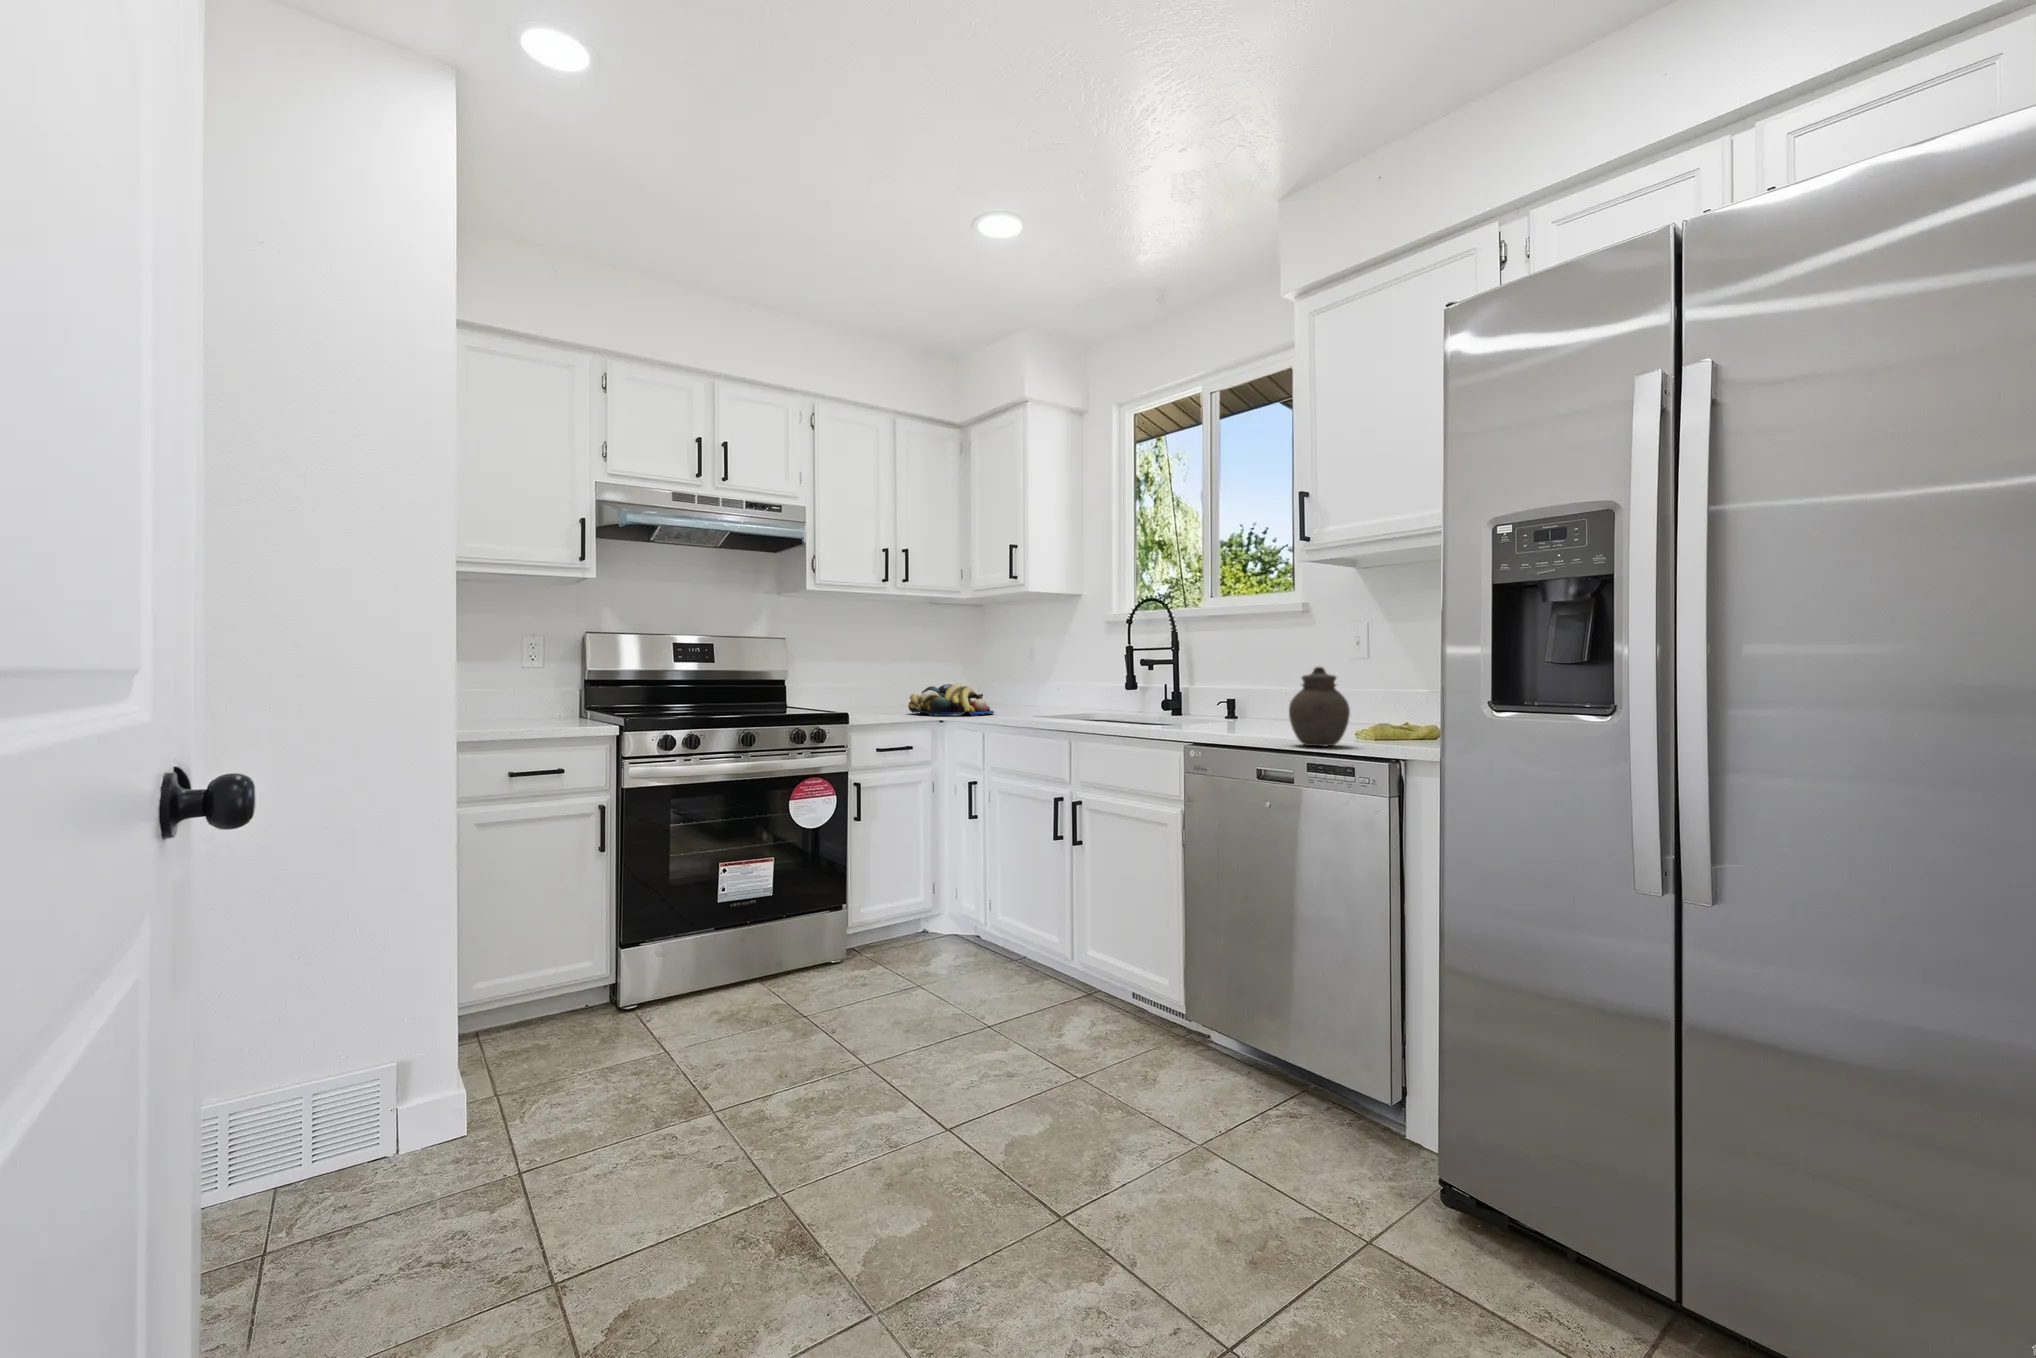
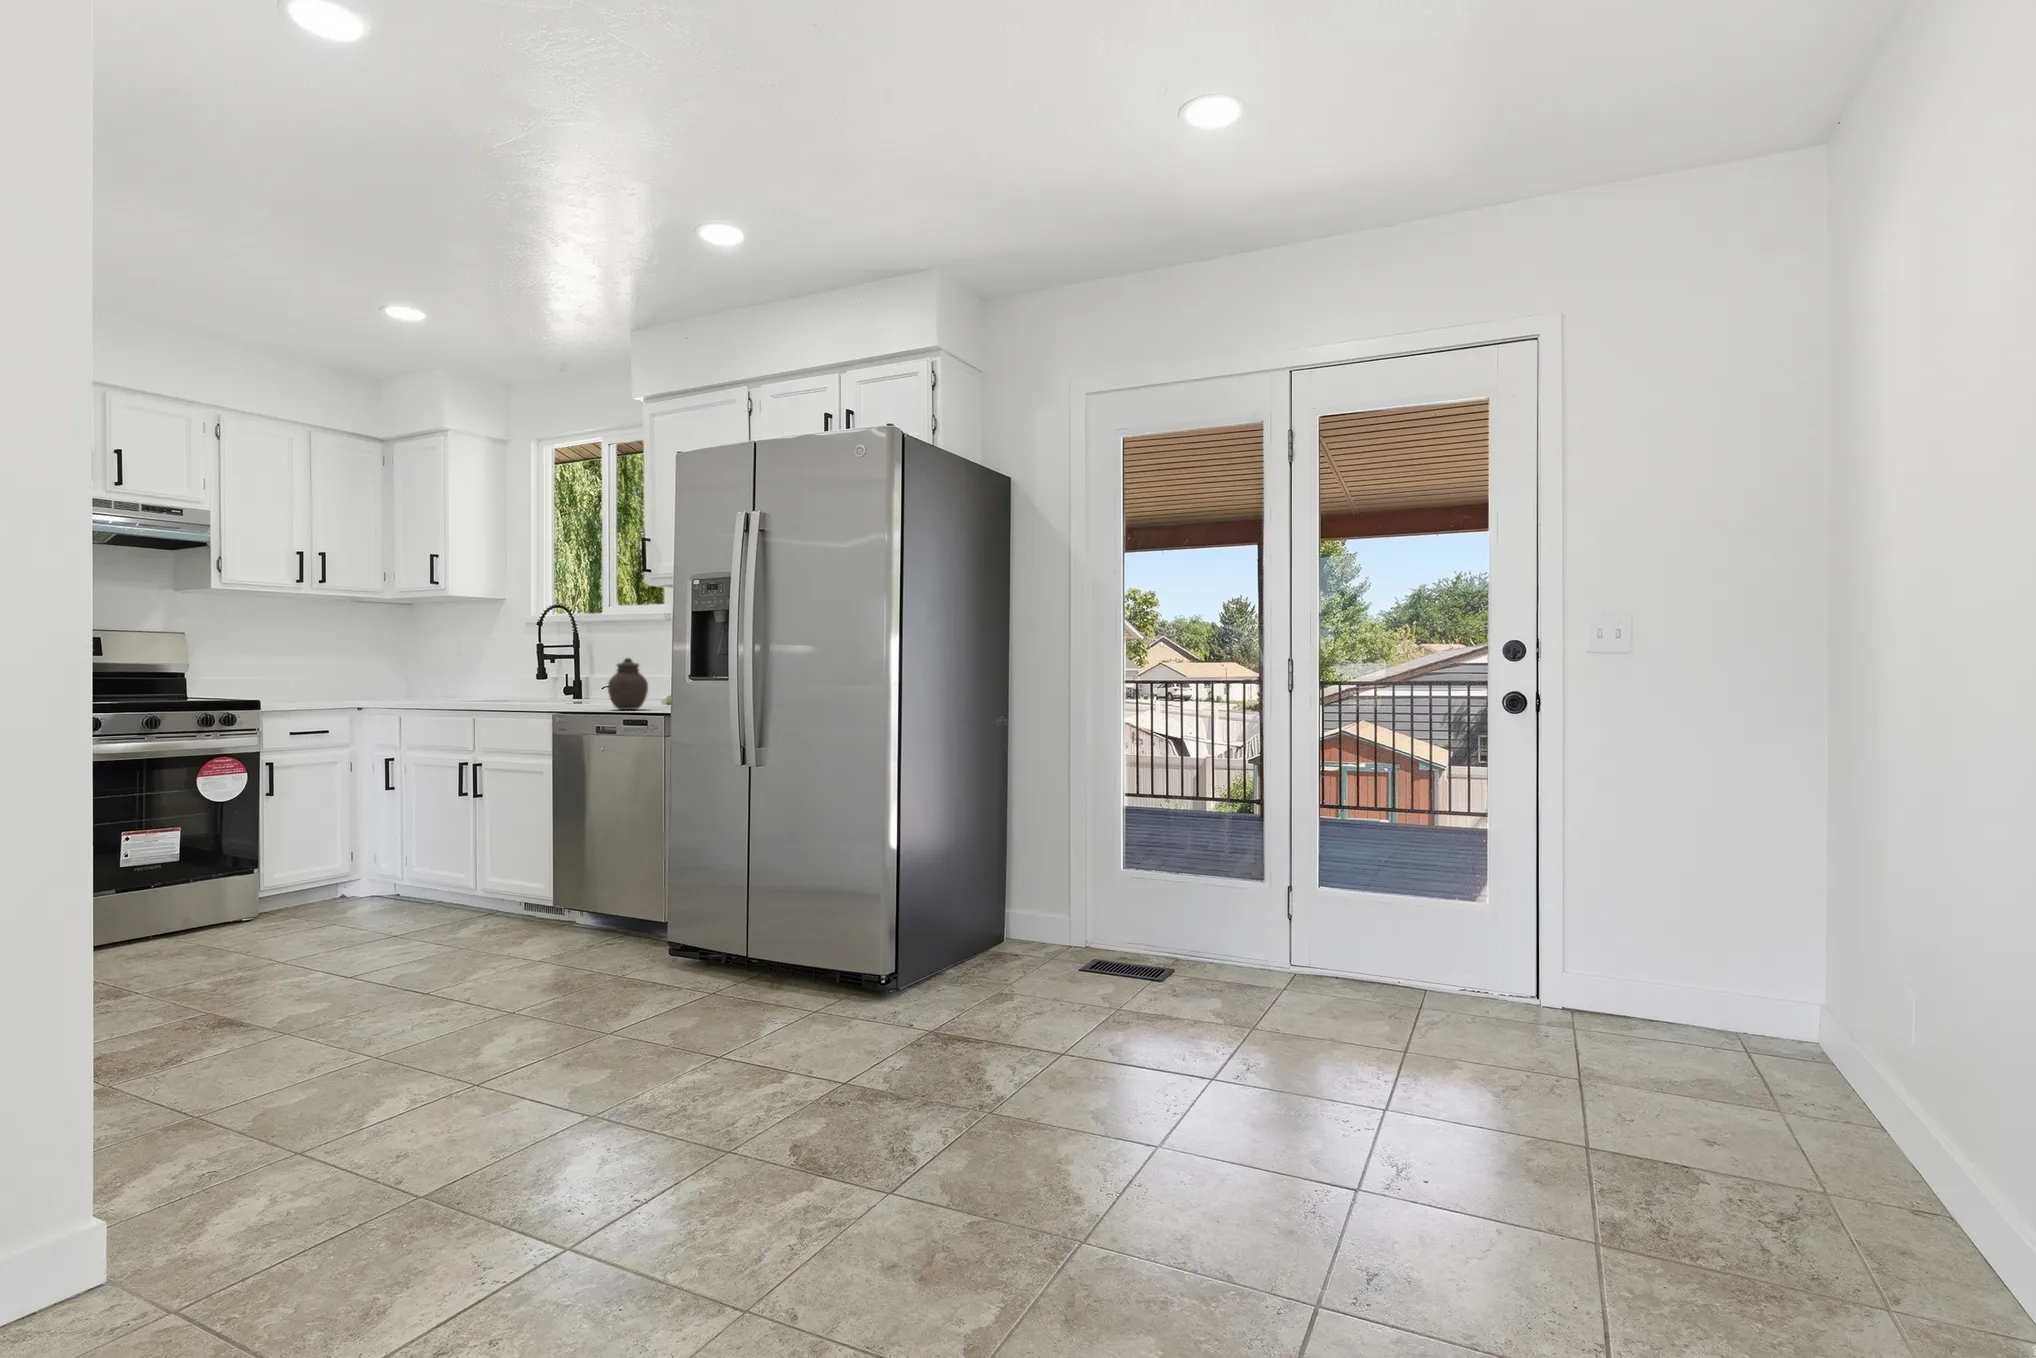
fruit bowl: present [908,683,994,715] -> none [323,674,410,701]

